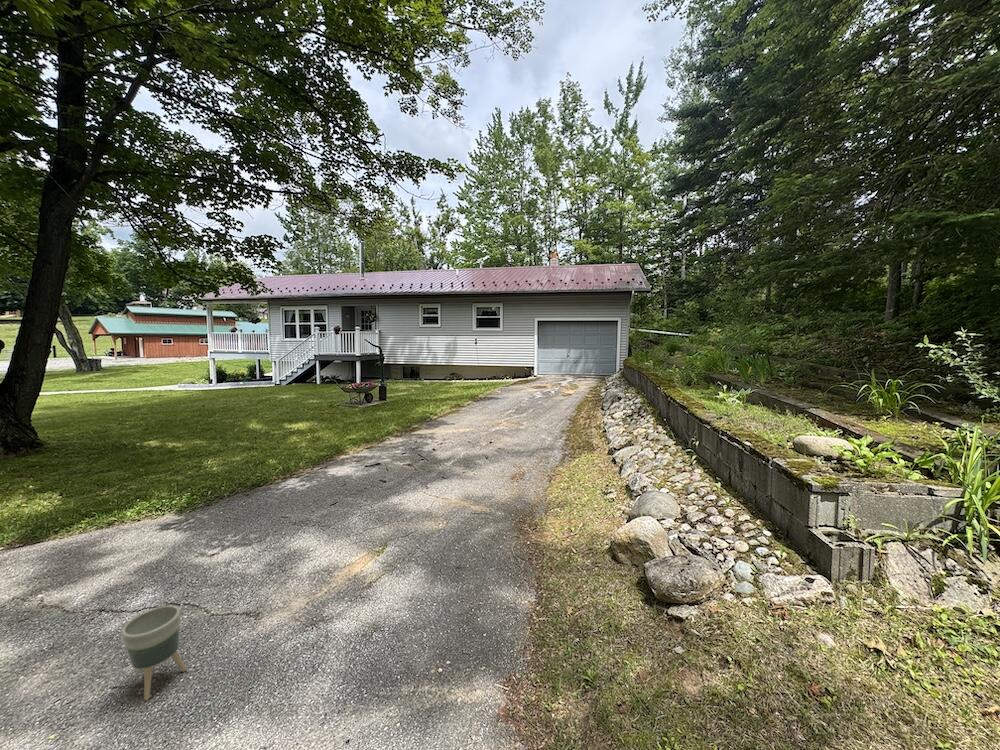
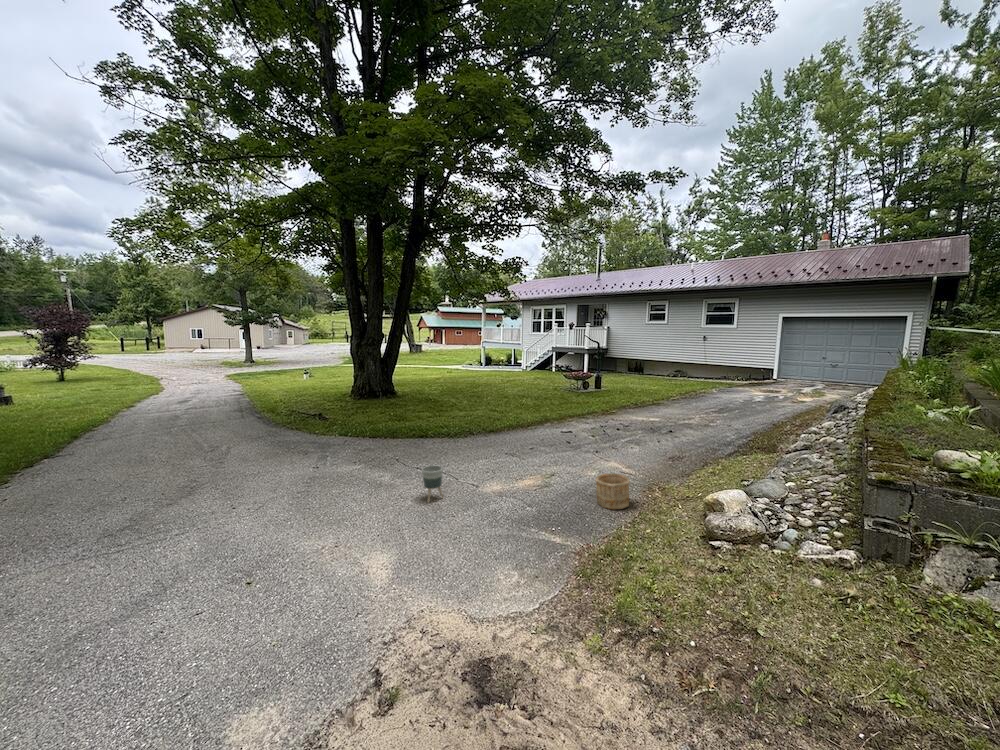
wooden bucket: none [462,523,510,580] -> present [595,473,630,510]

